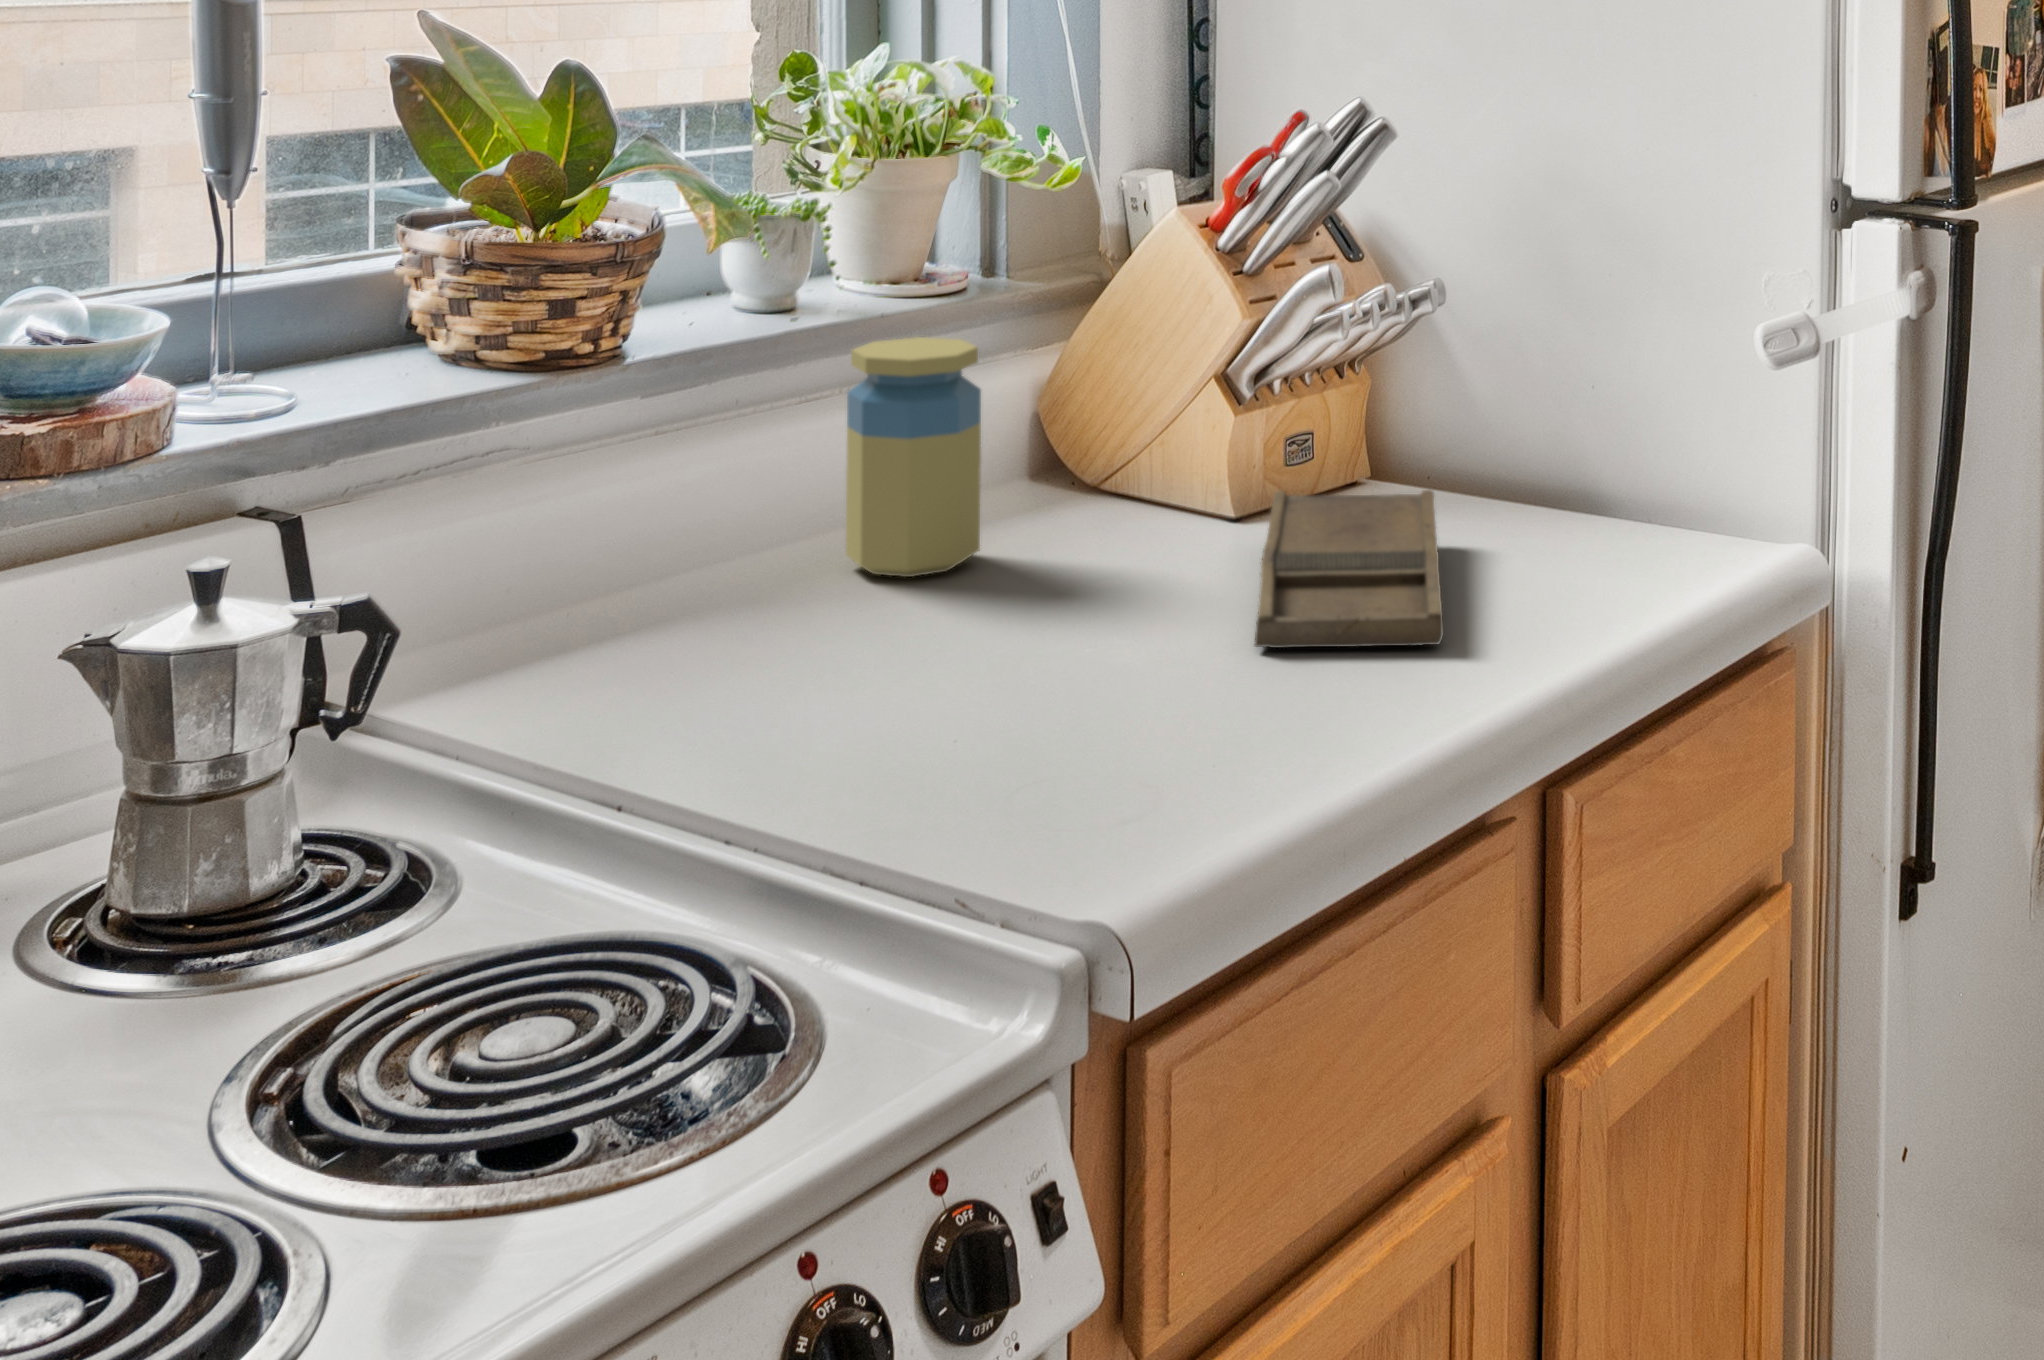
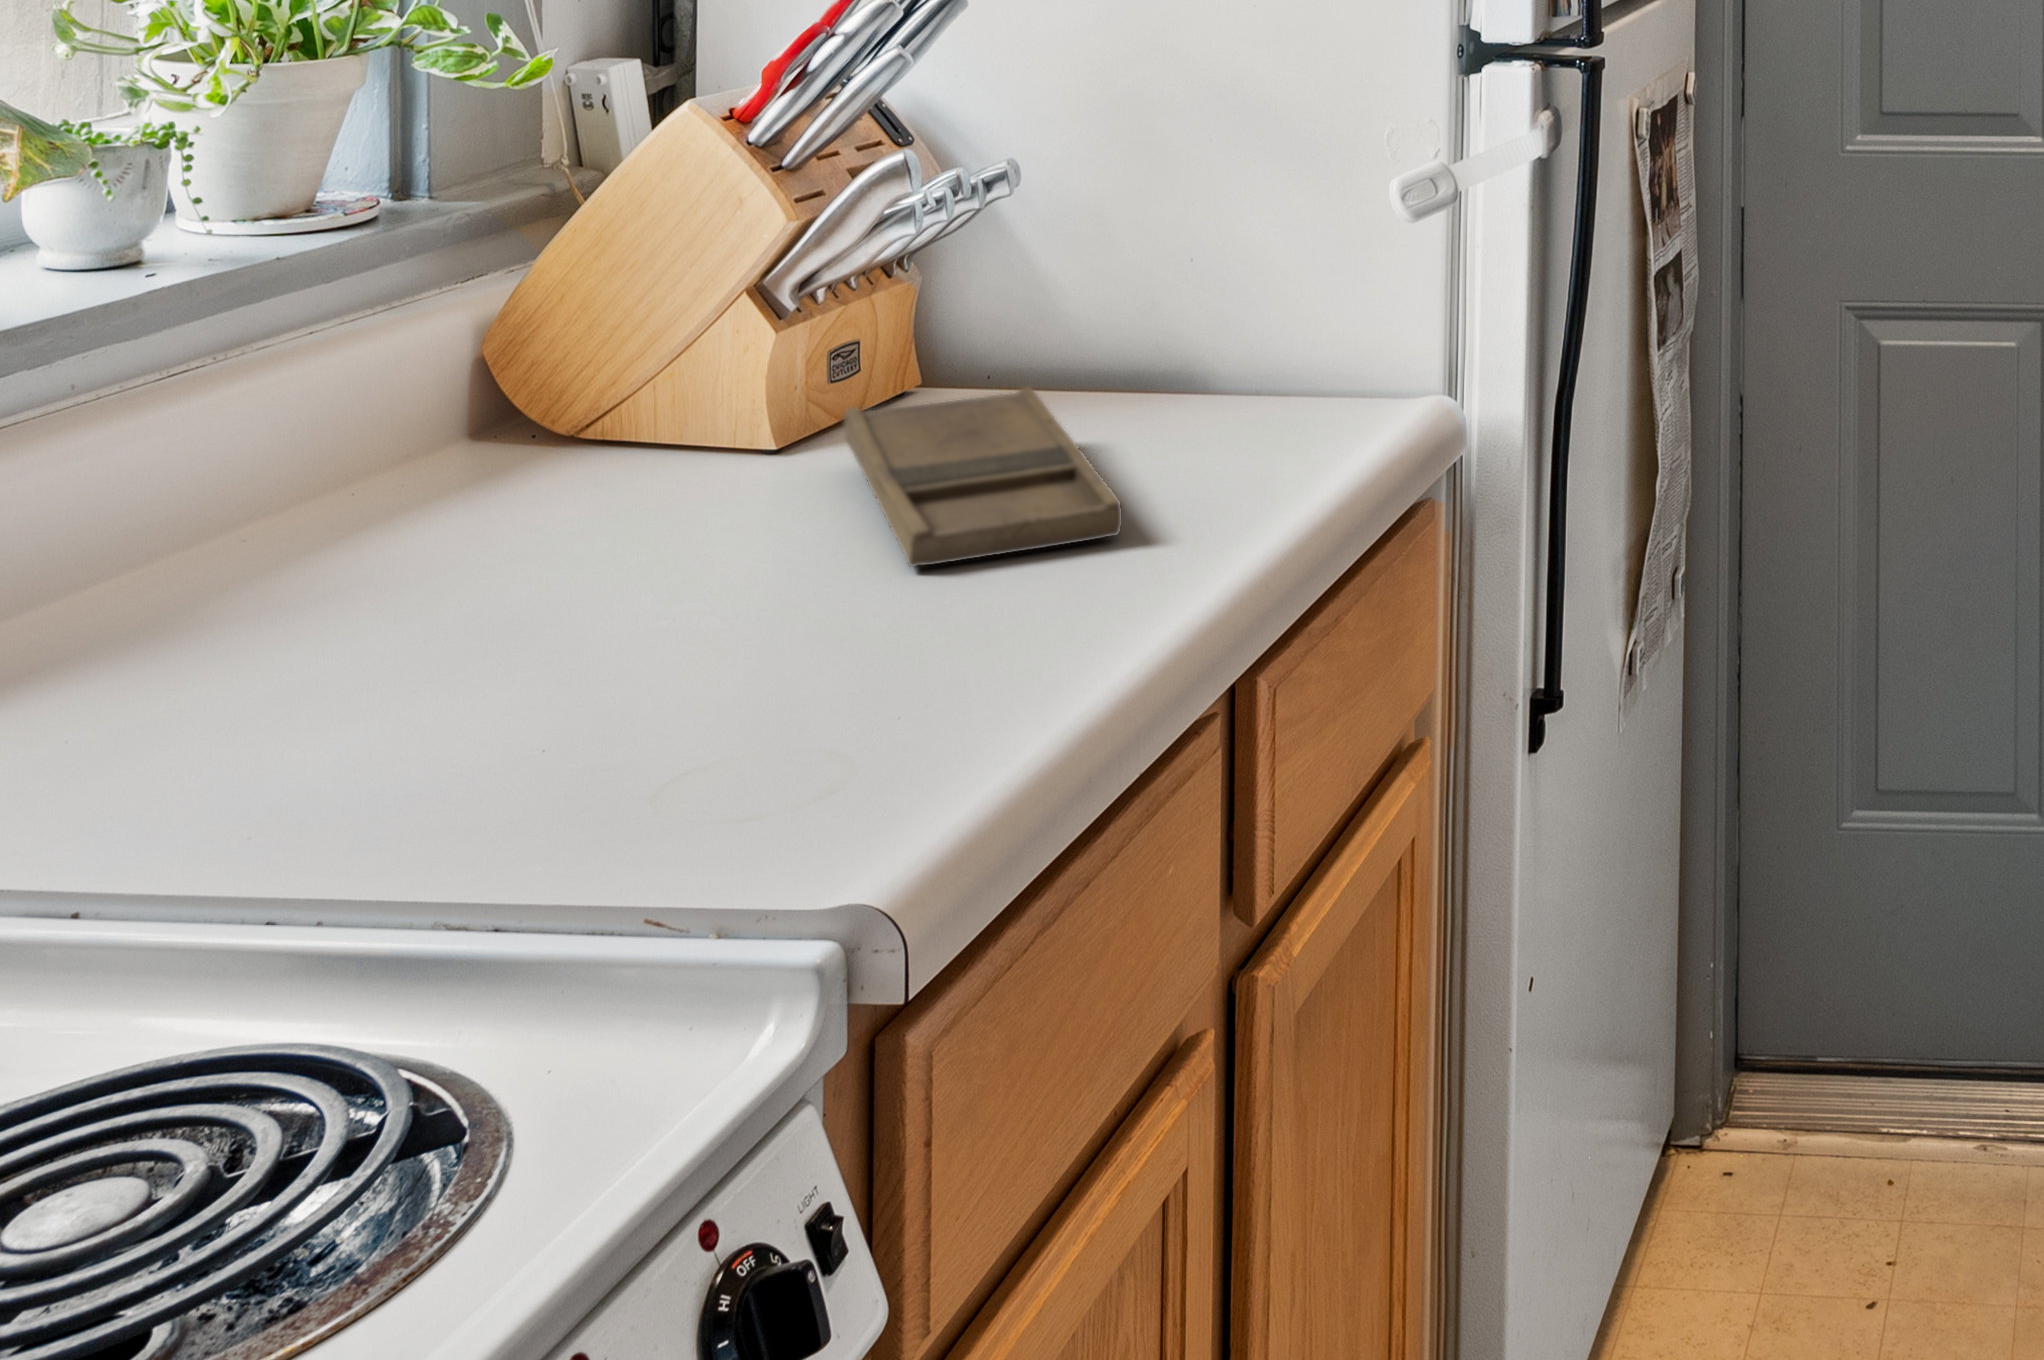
jar: present [846,337,981,577] -> none [298,273,484,563]

